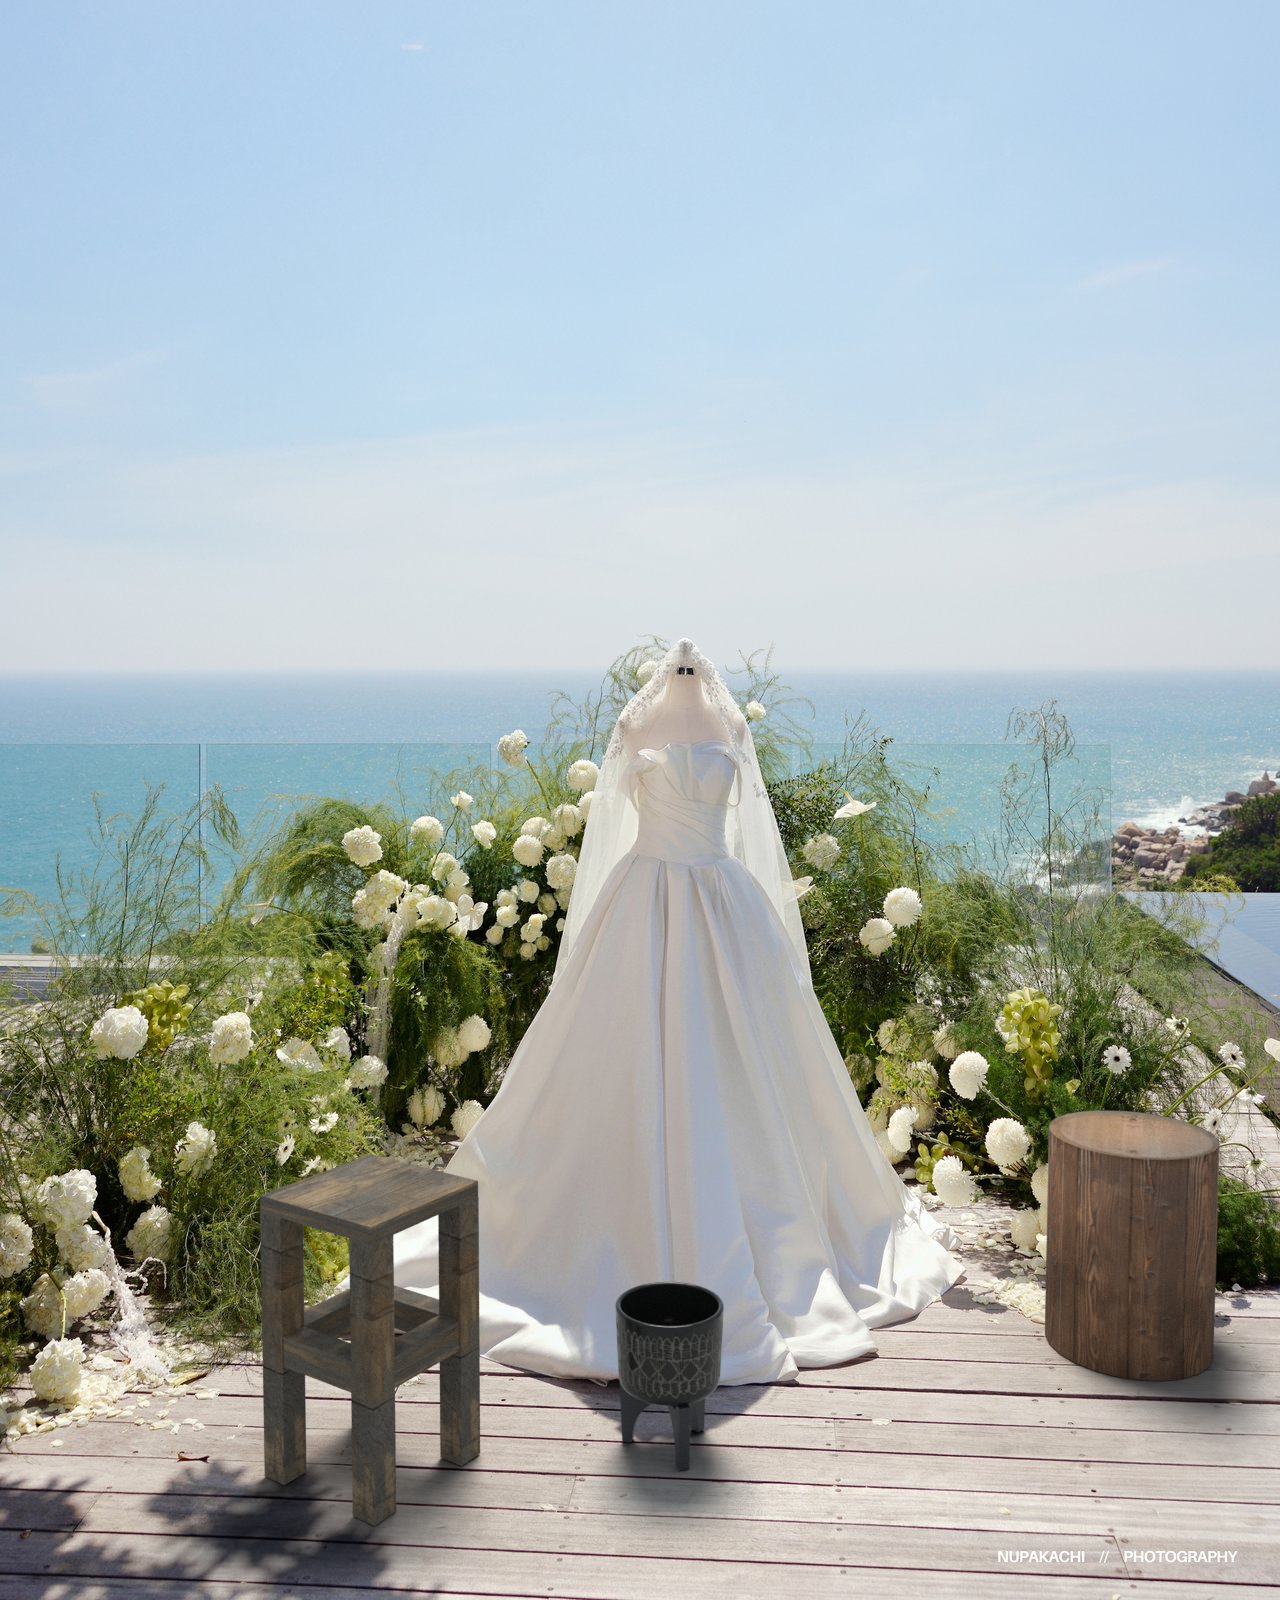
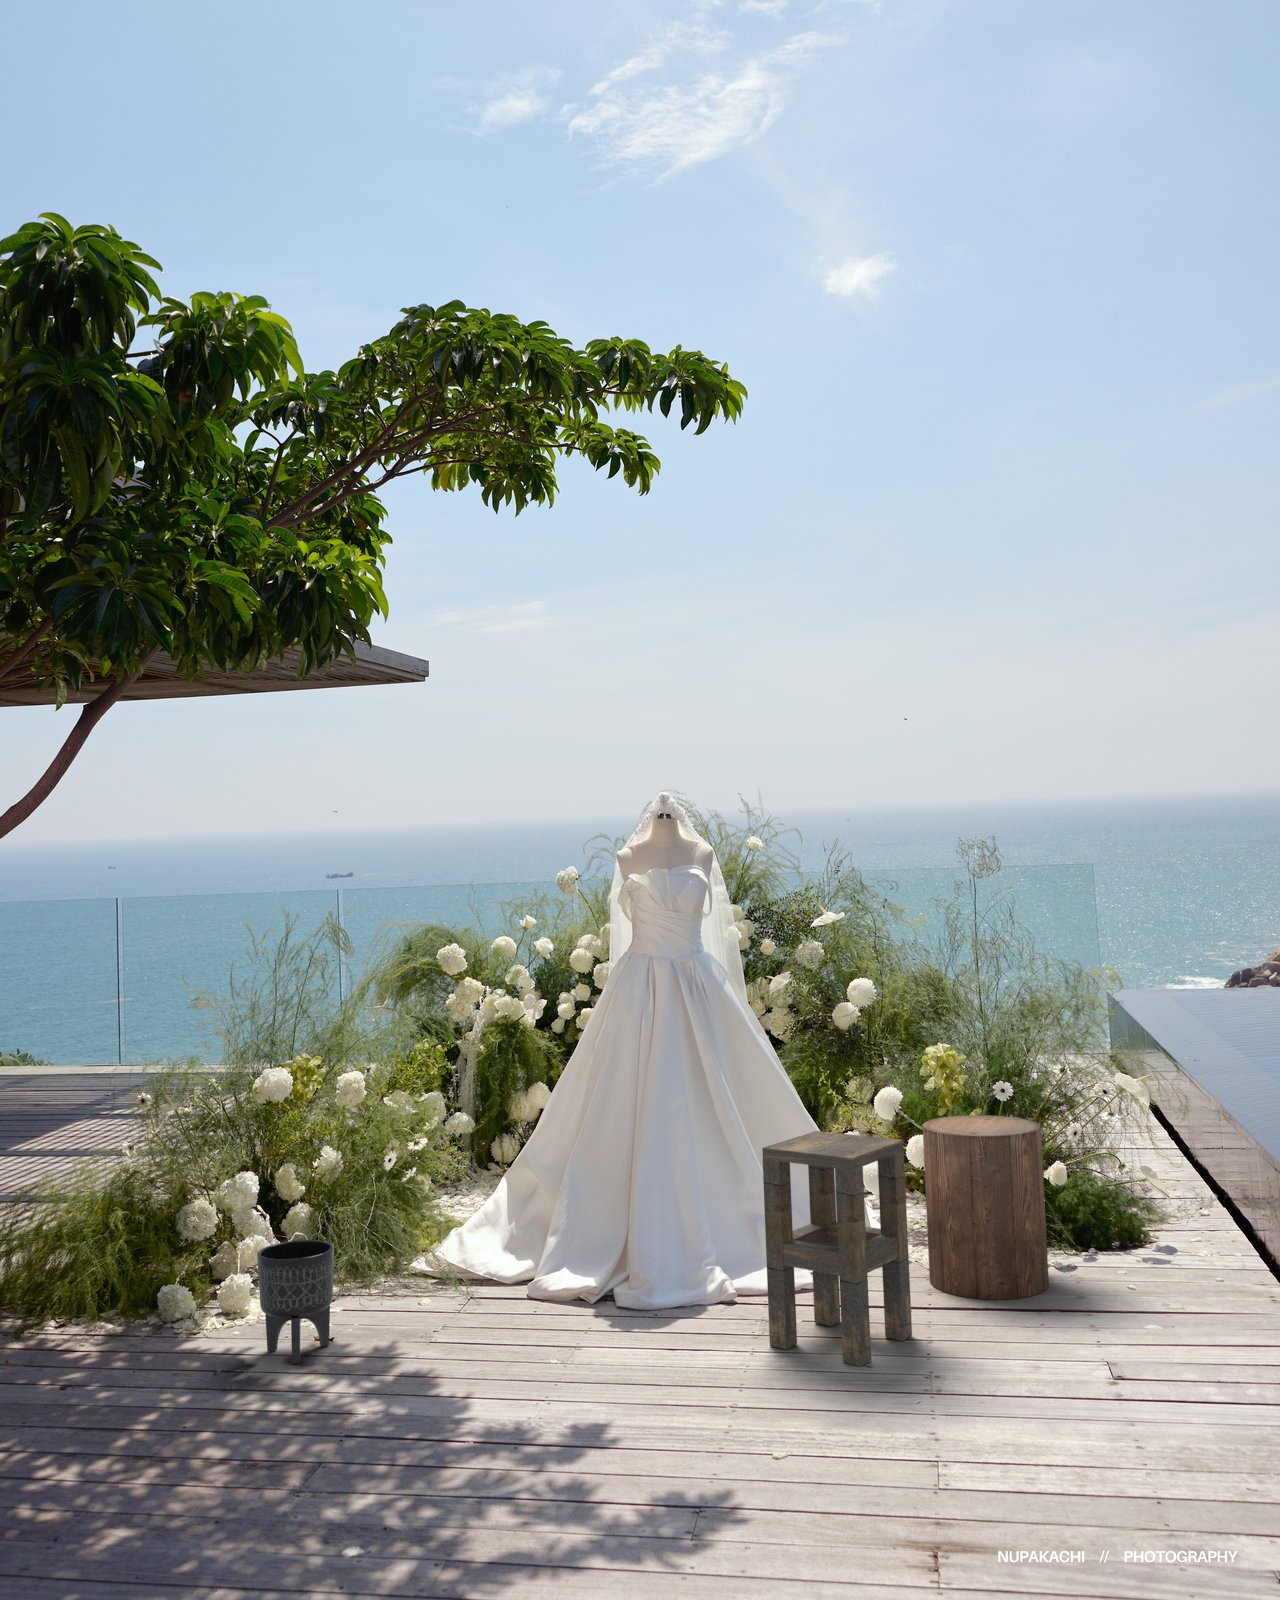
side table: present [260,1154,480,1526] -> present [762,1131,912,1366]
planter: present [615,1282,724,1470] -> present [257,1240,334,1364]

